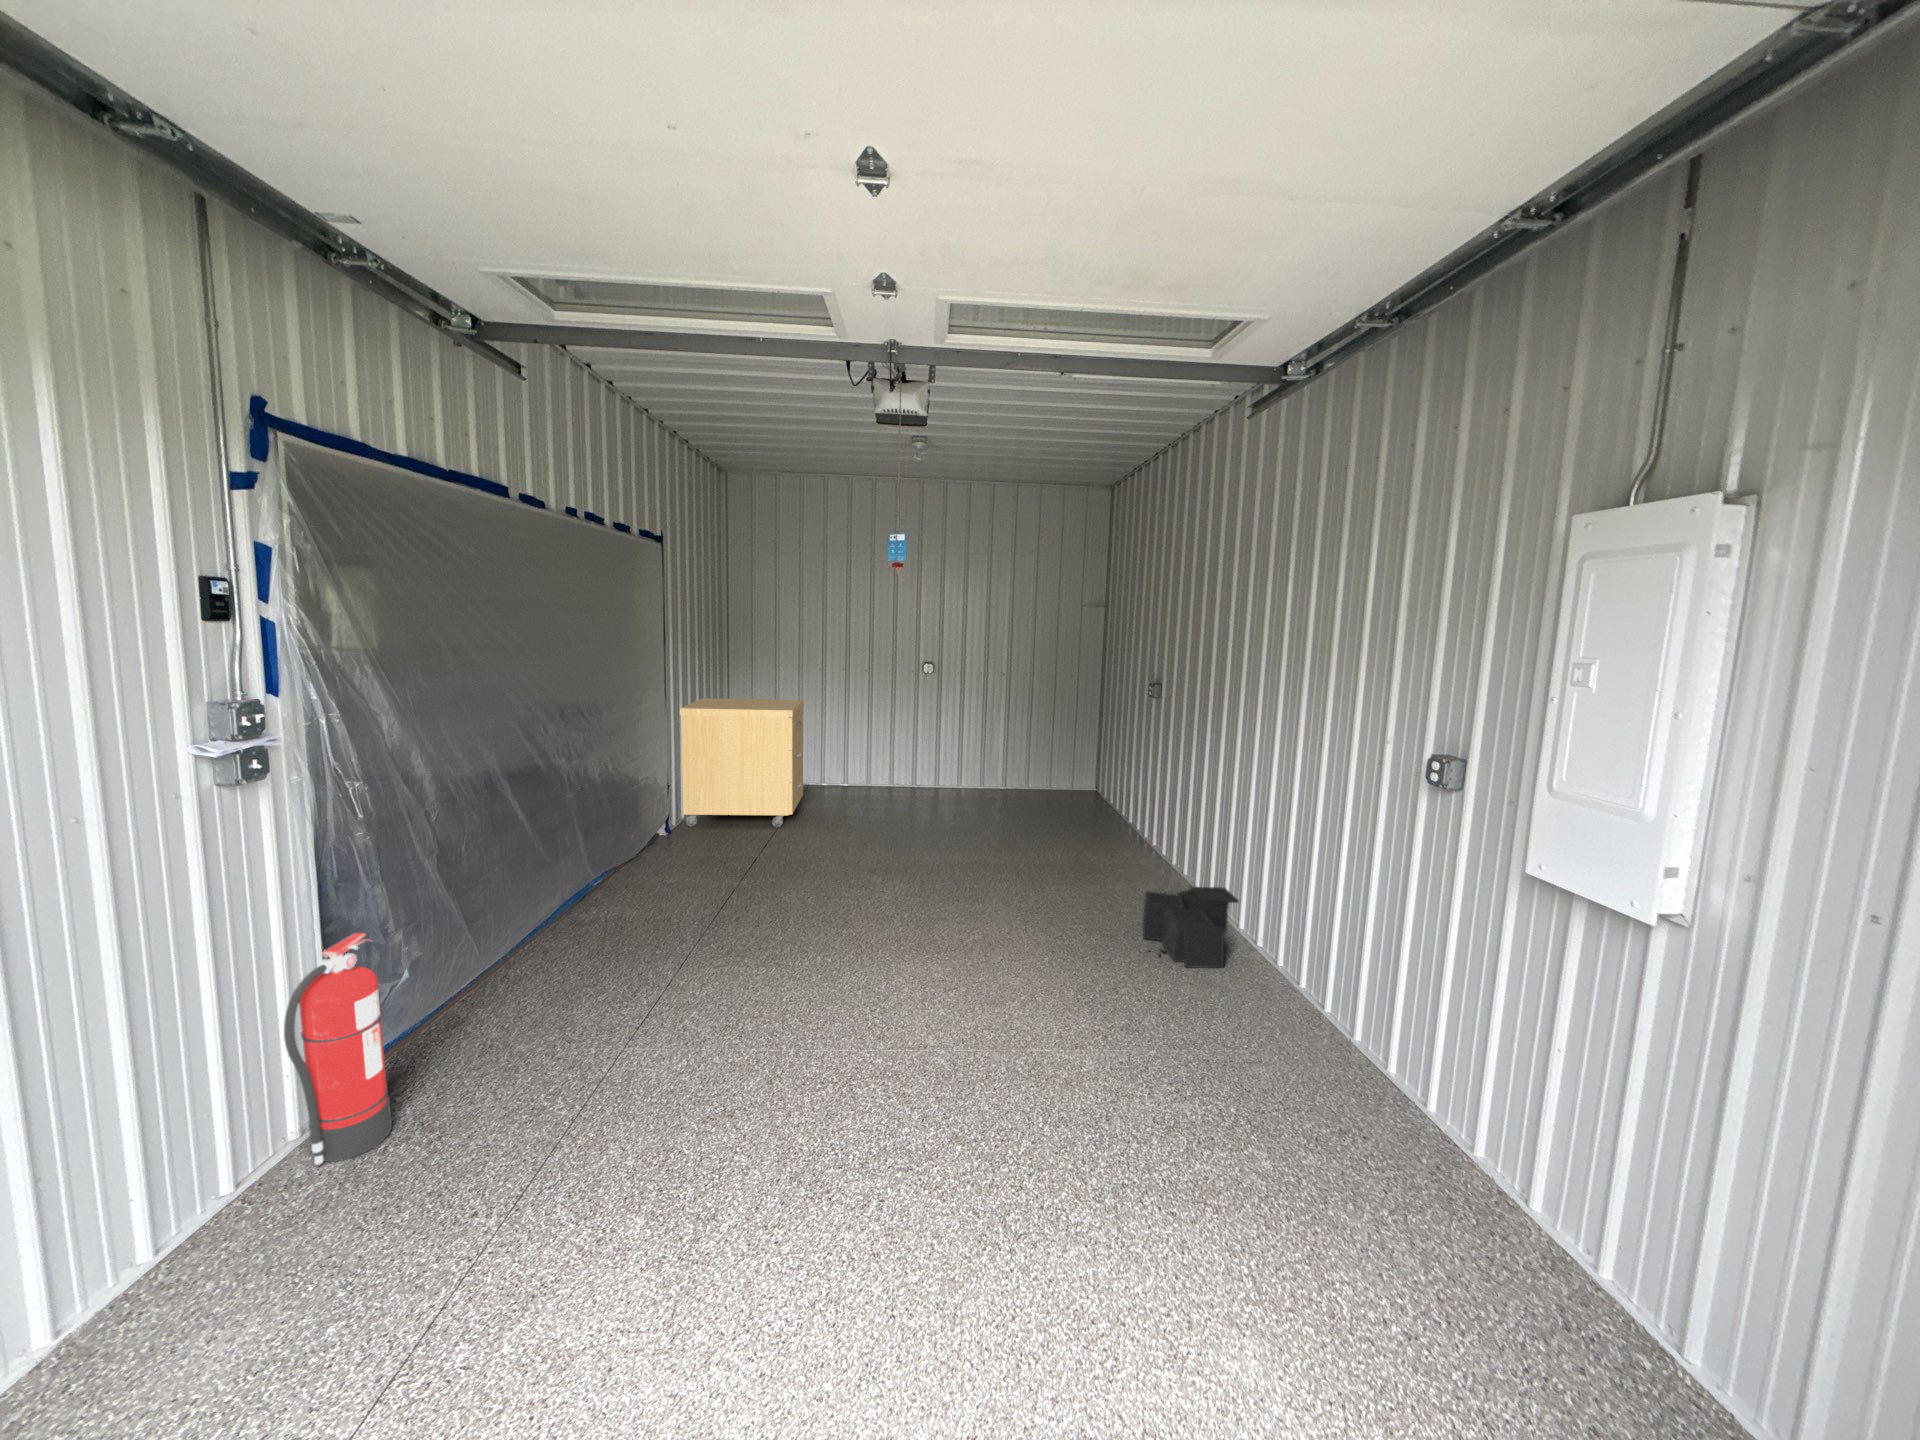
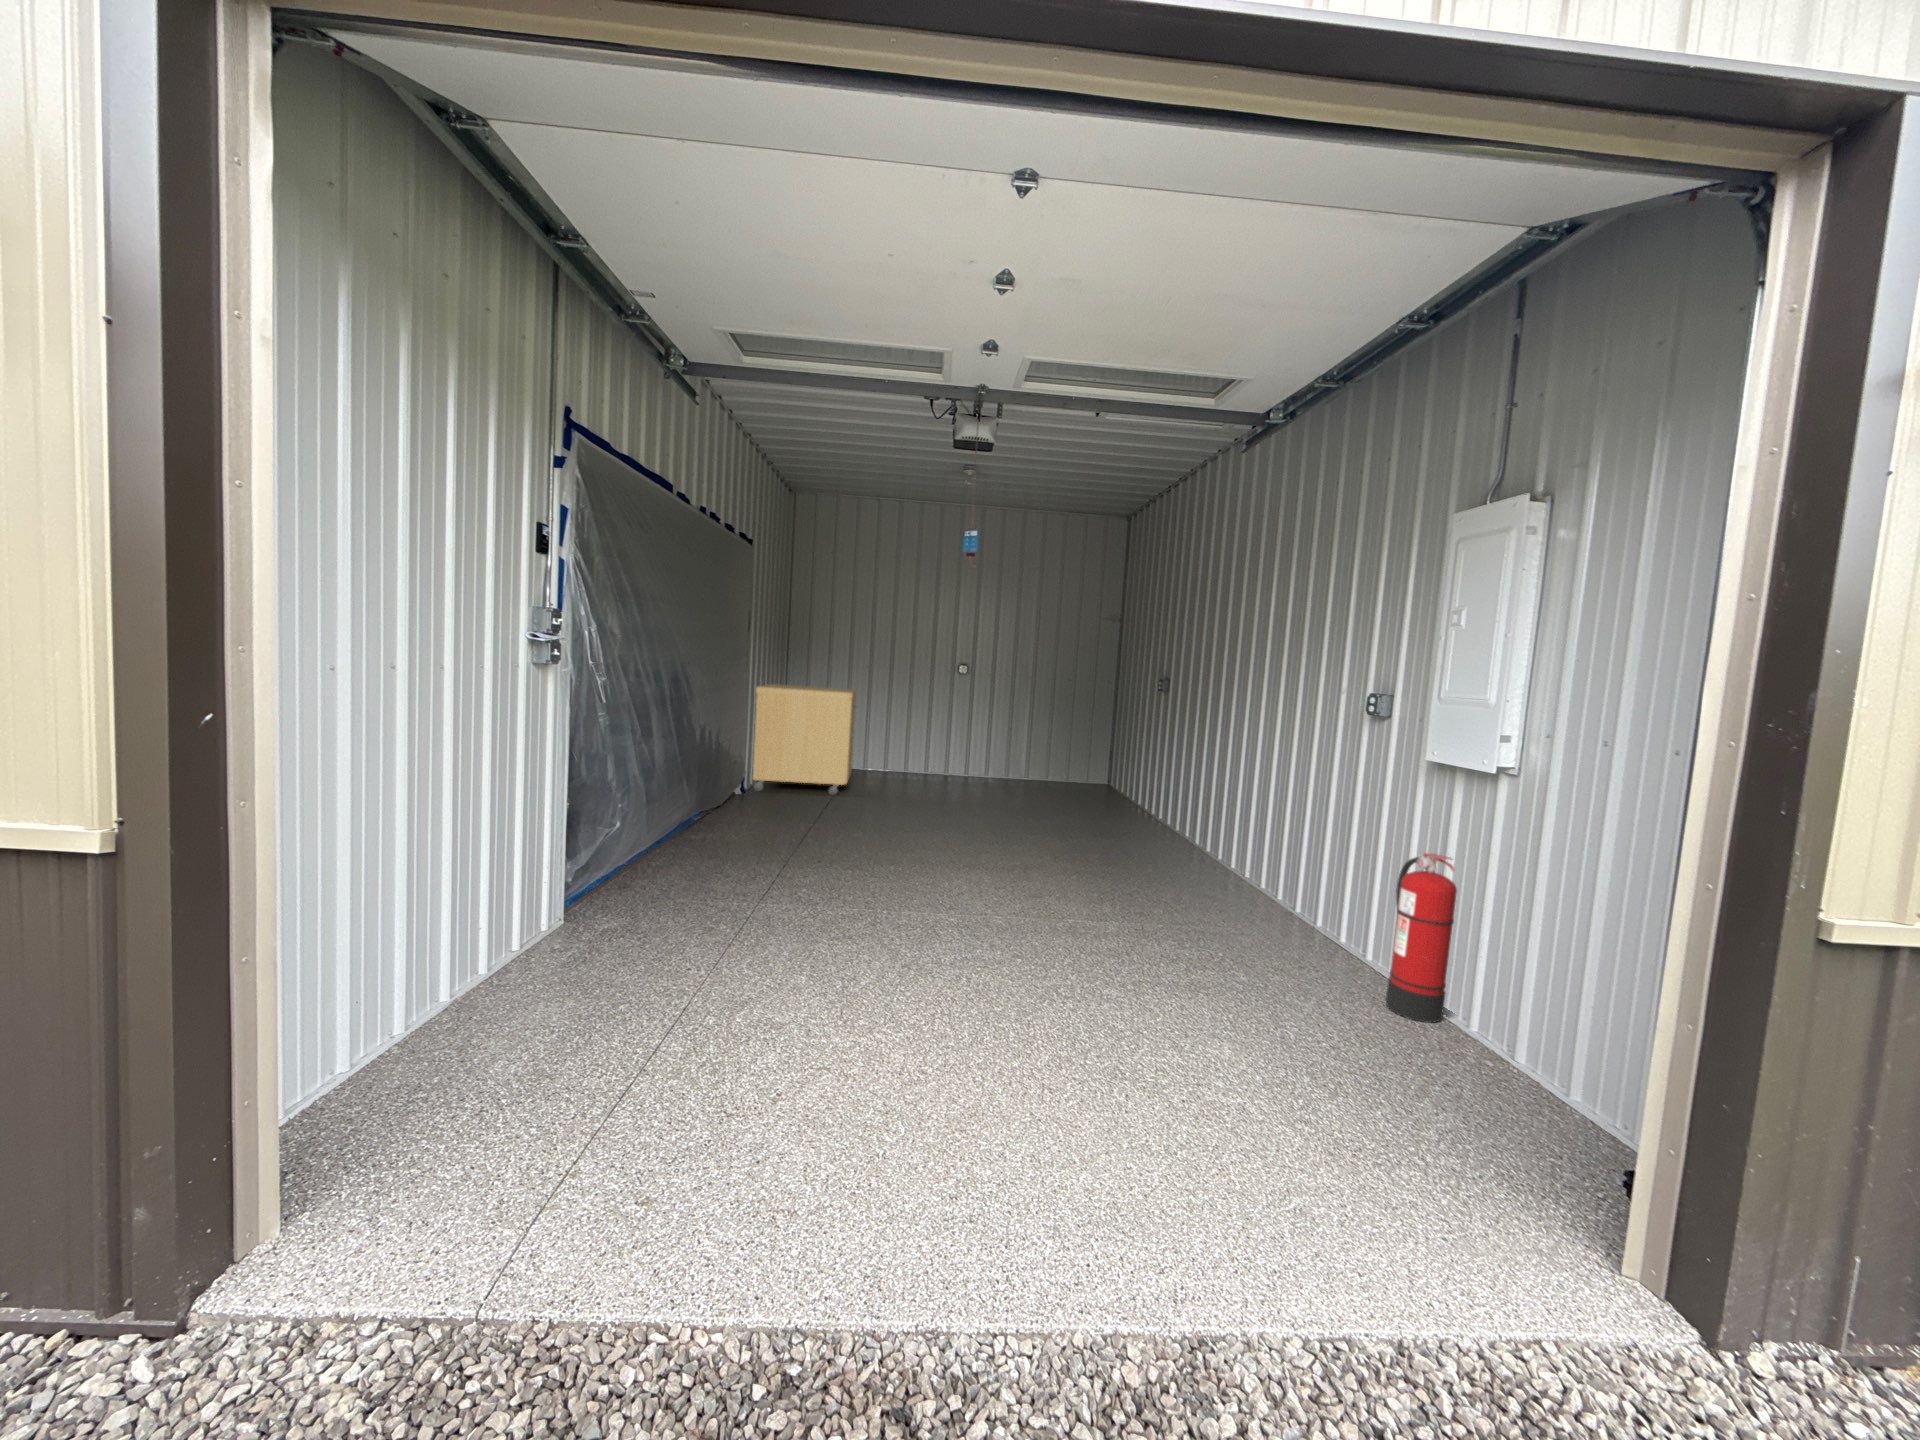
storage bin: present [1143,887,1239,968] -> none [1153,834,1233,887]
fire extinguisher: present [284,933,392,1165] -> present [1386,853,1457,1023]

